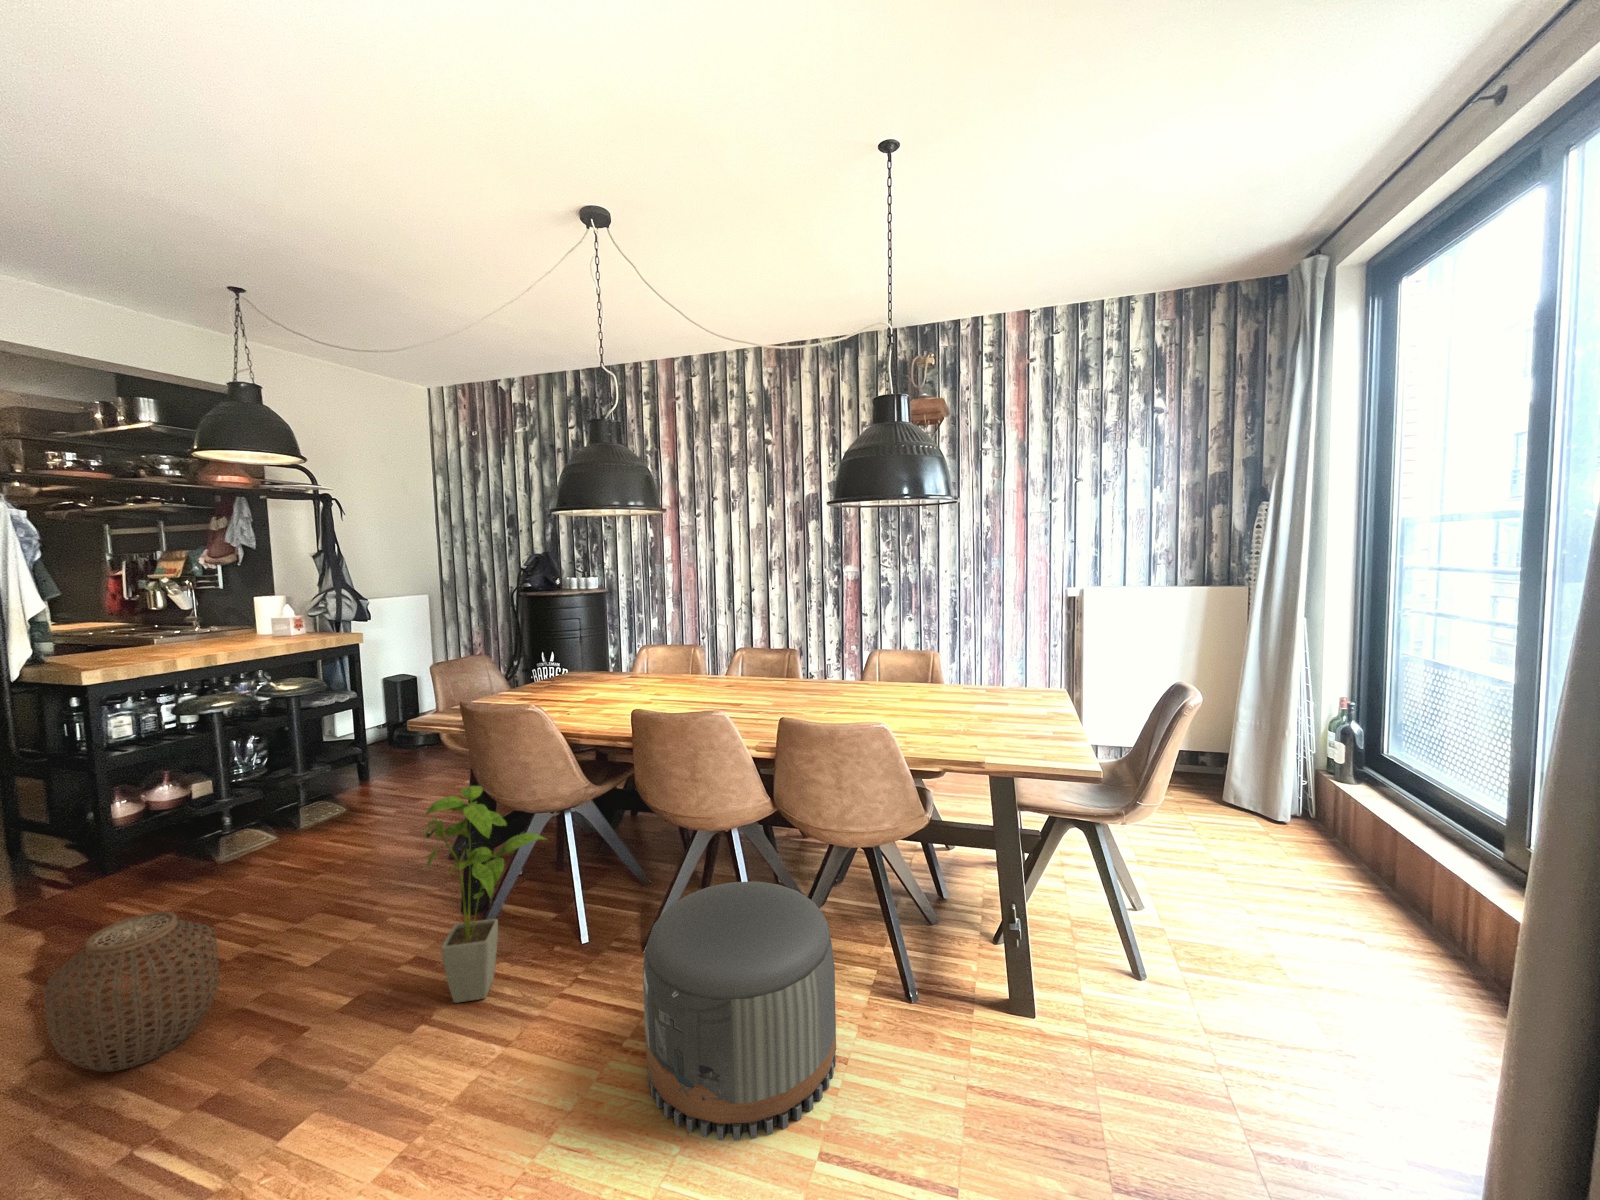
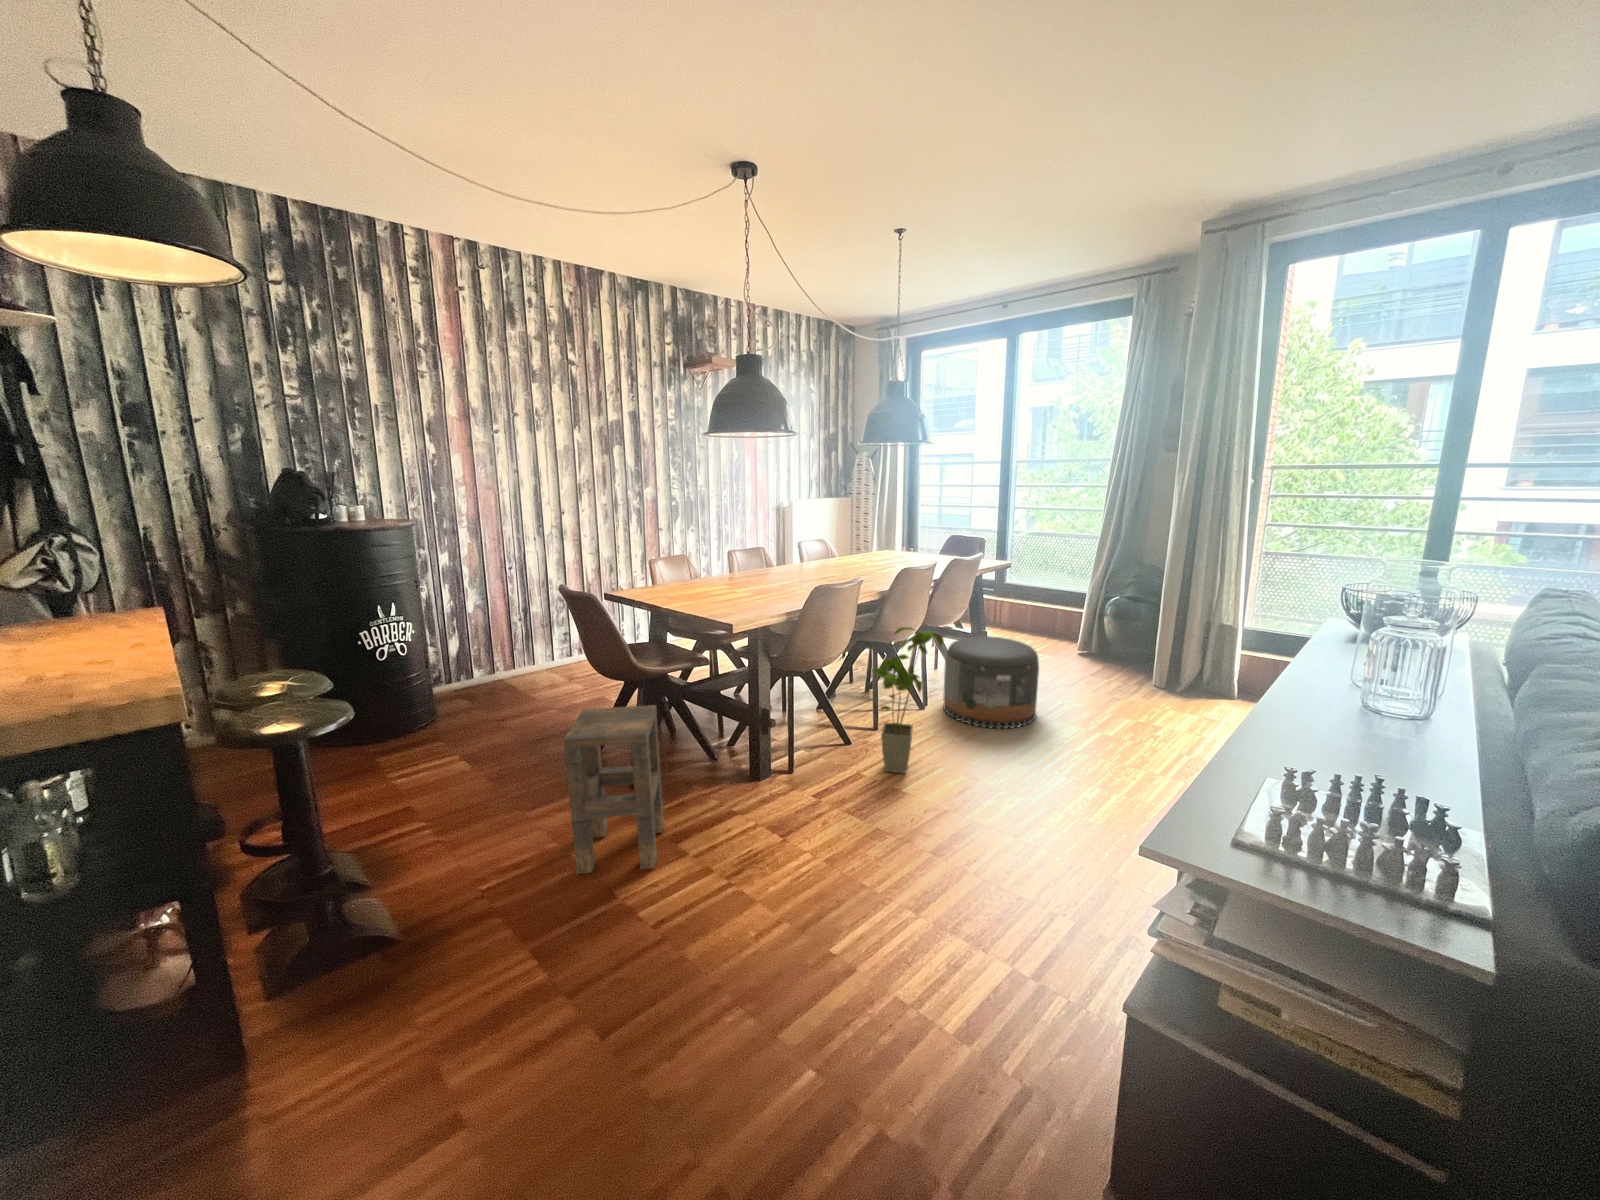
side table: none [279,753,370,903] -> present [564,705,664,874]
woven basket: present [44,912,219,1072] -> none [835,781,943,914]

